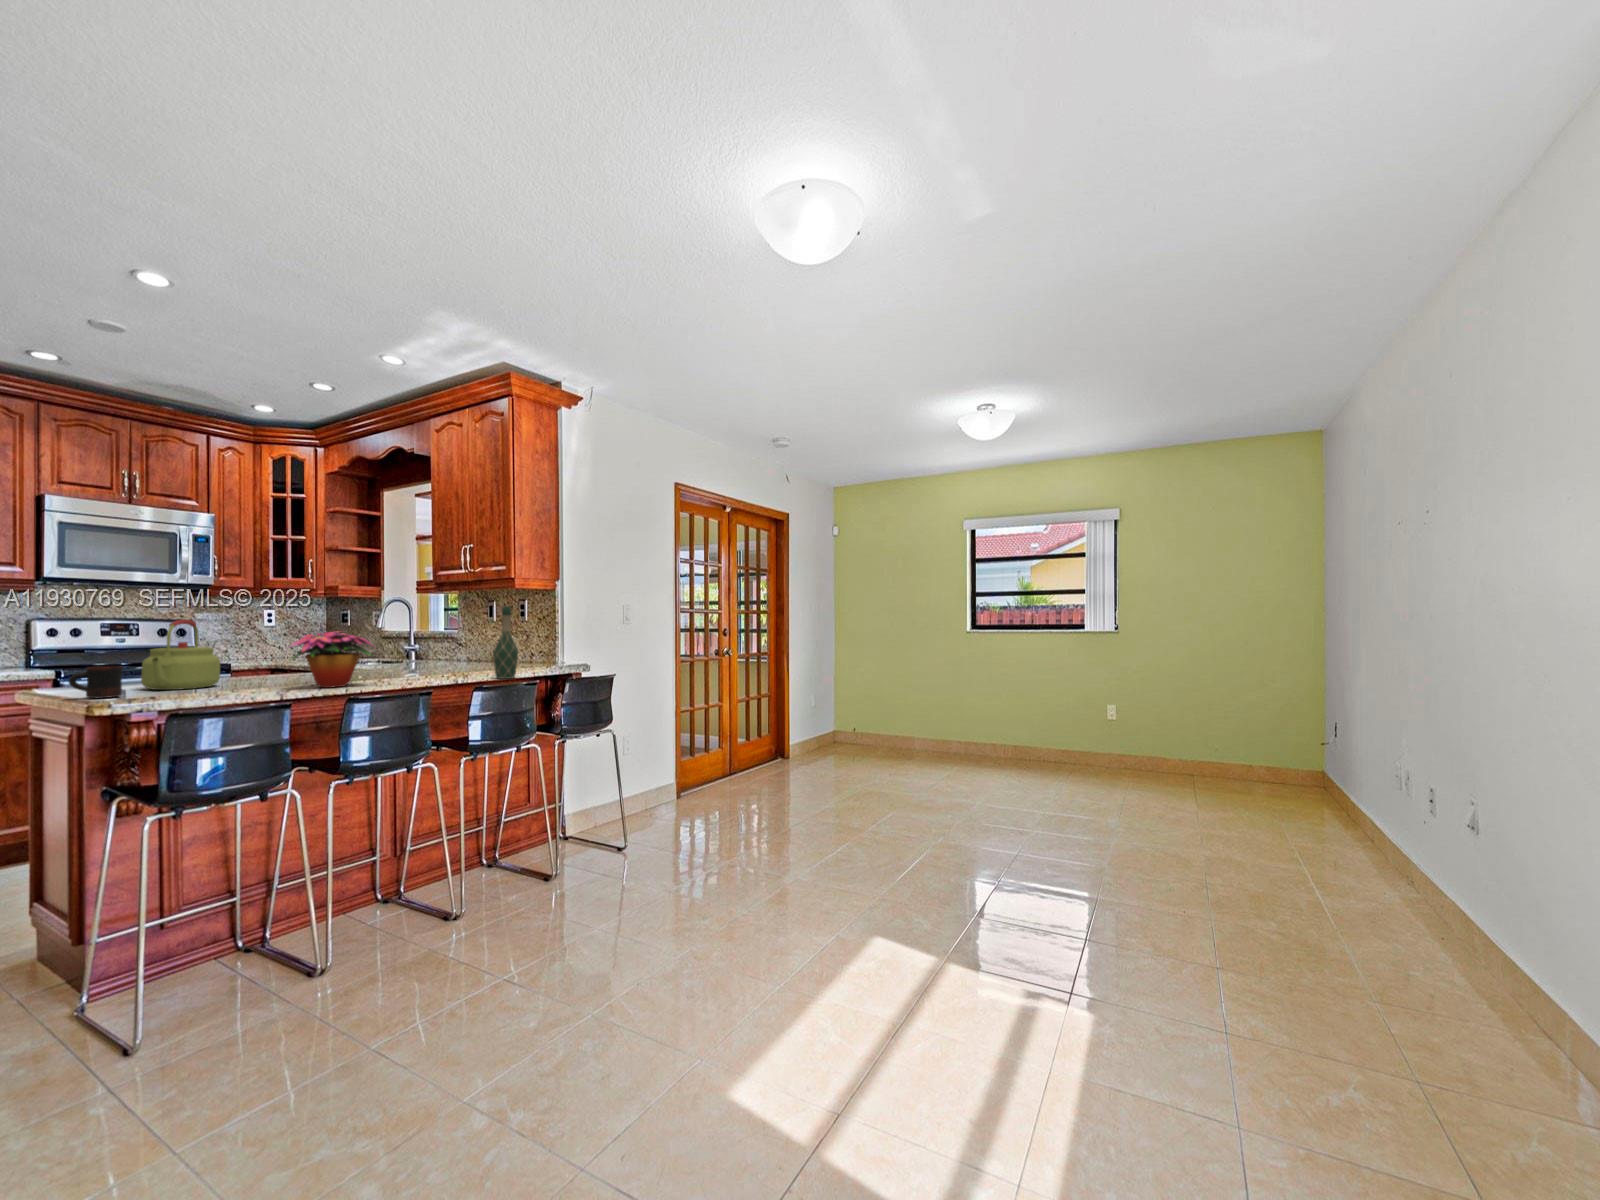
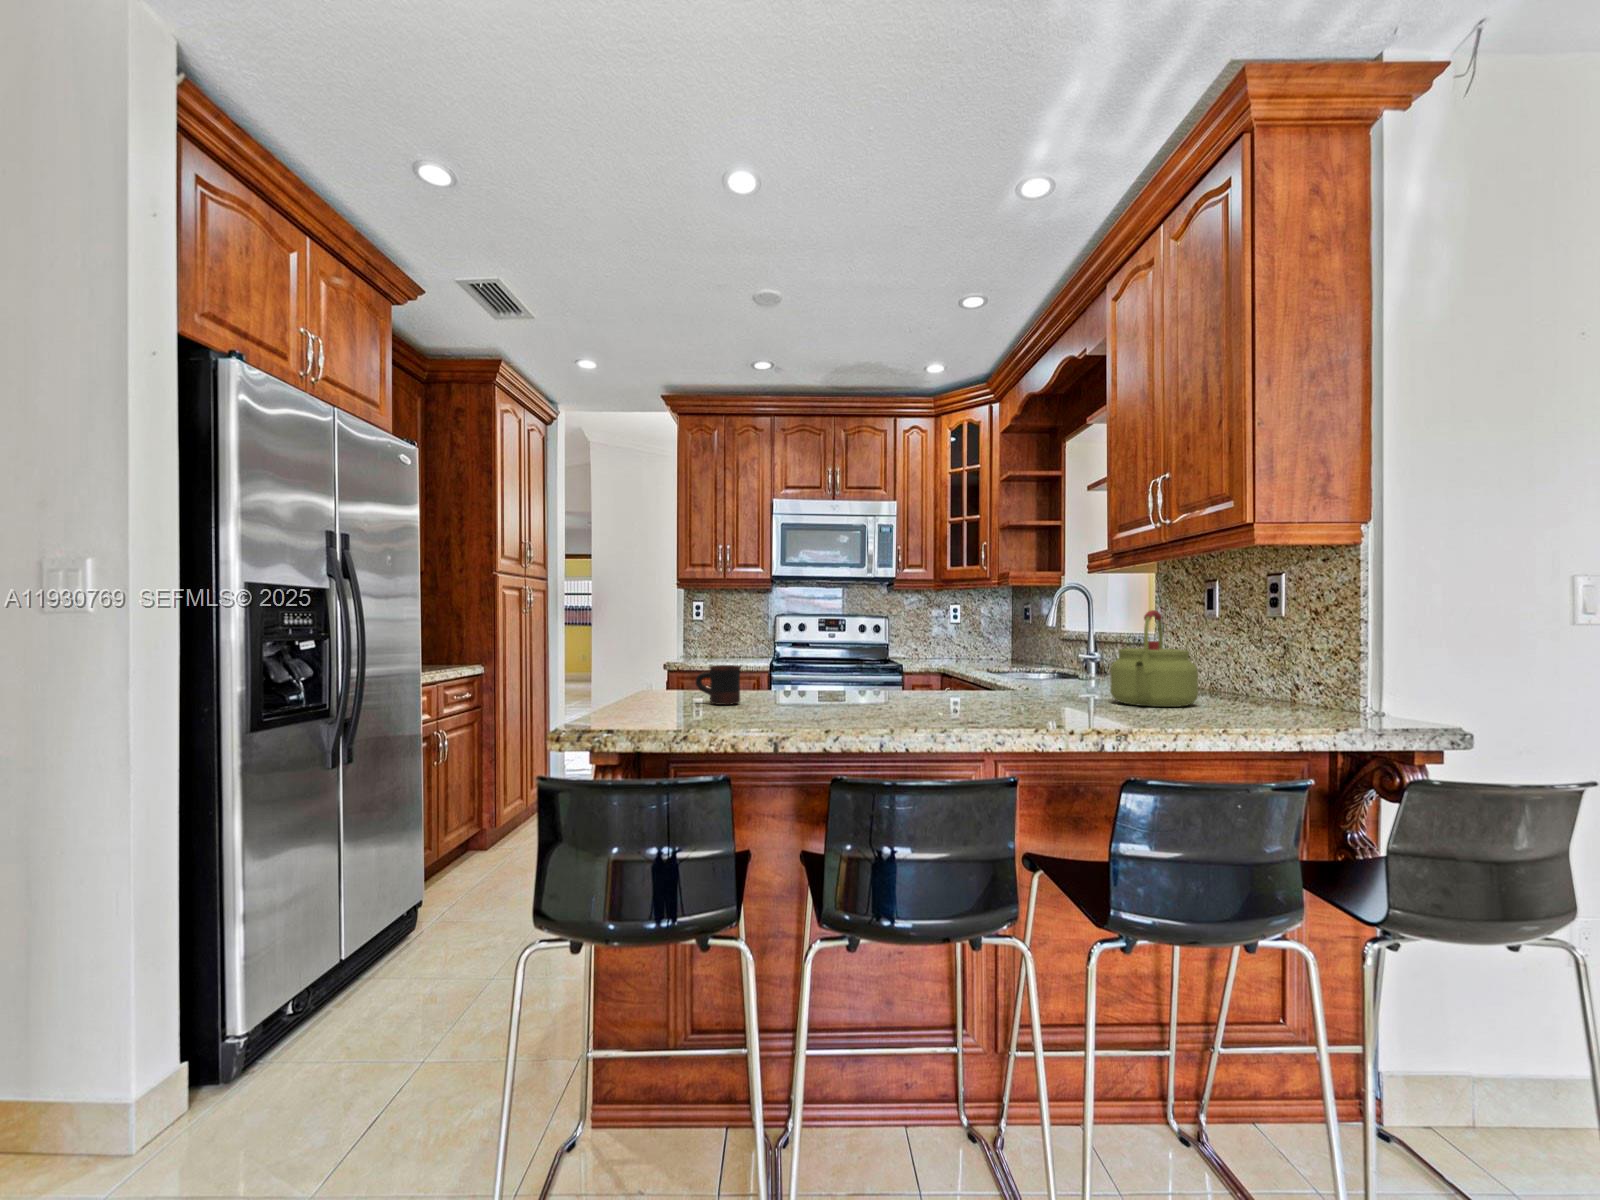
wine bottle: present [493,606,518,679] -> none [1214,582,1266,727]
kettle: present [141,620,220,690] -> present [1110,610,1198,707]
flower arrangement: present [292,632,372,688] -> none [889,626,1022,716]

